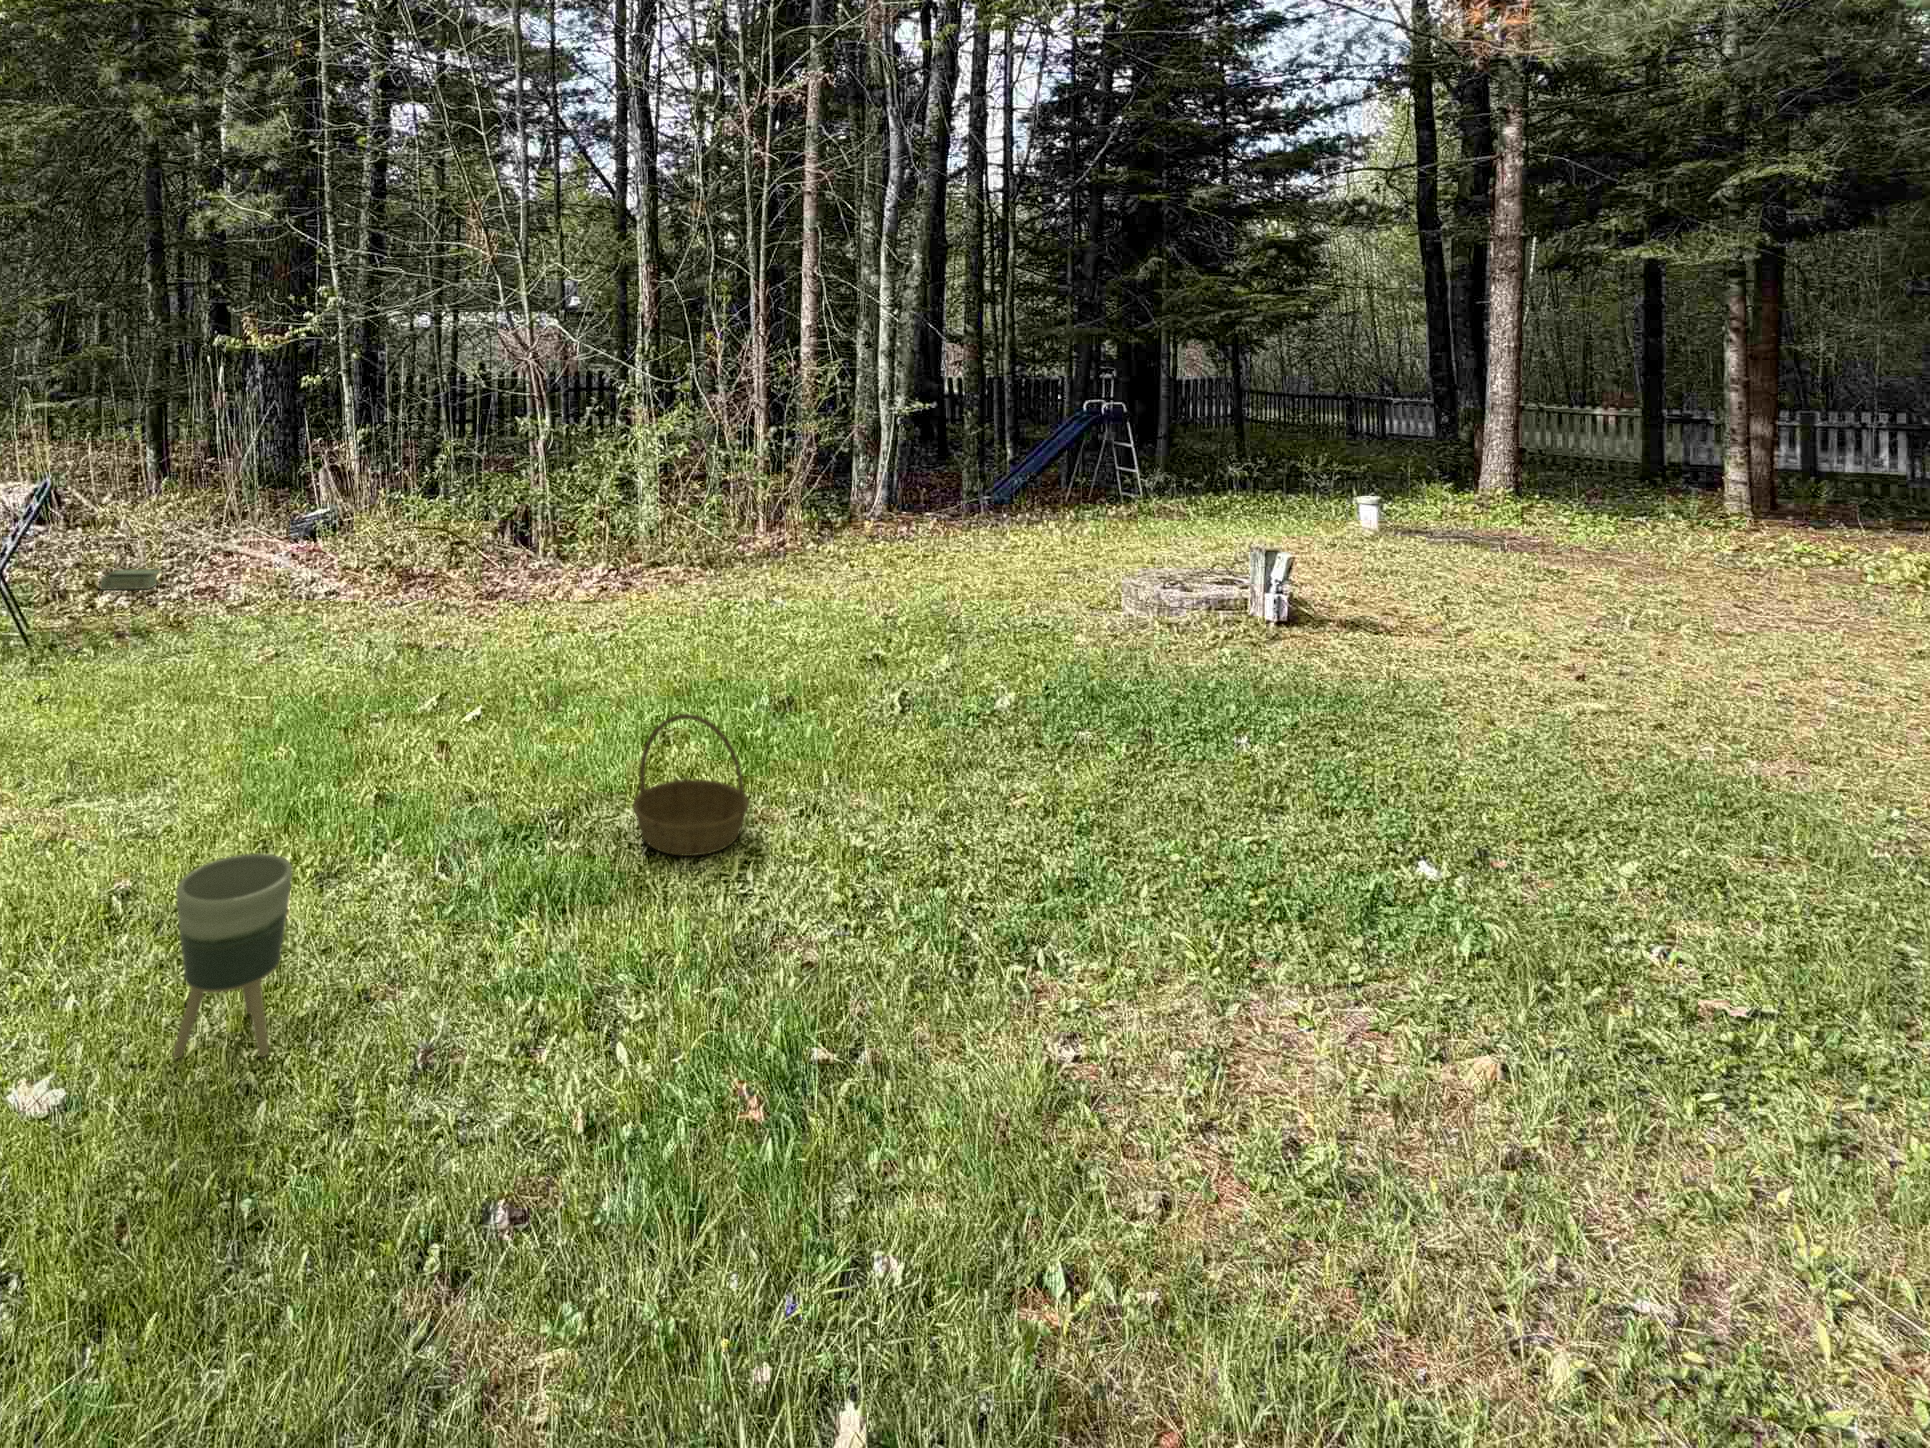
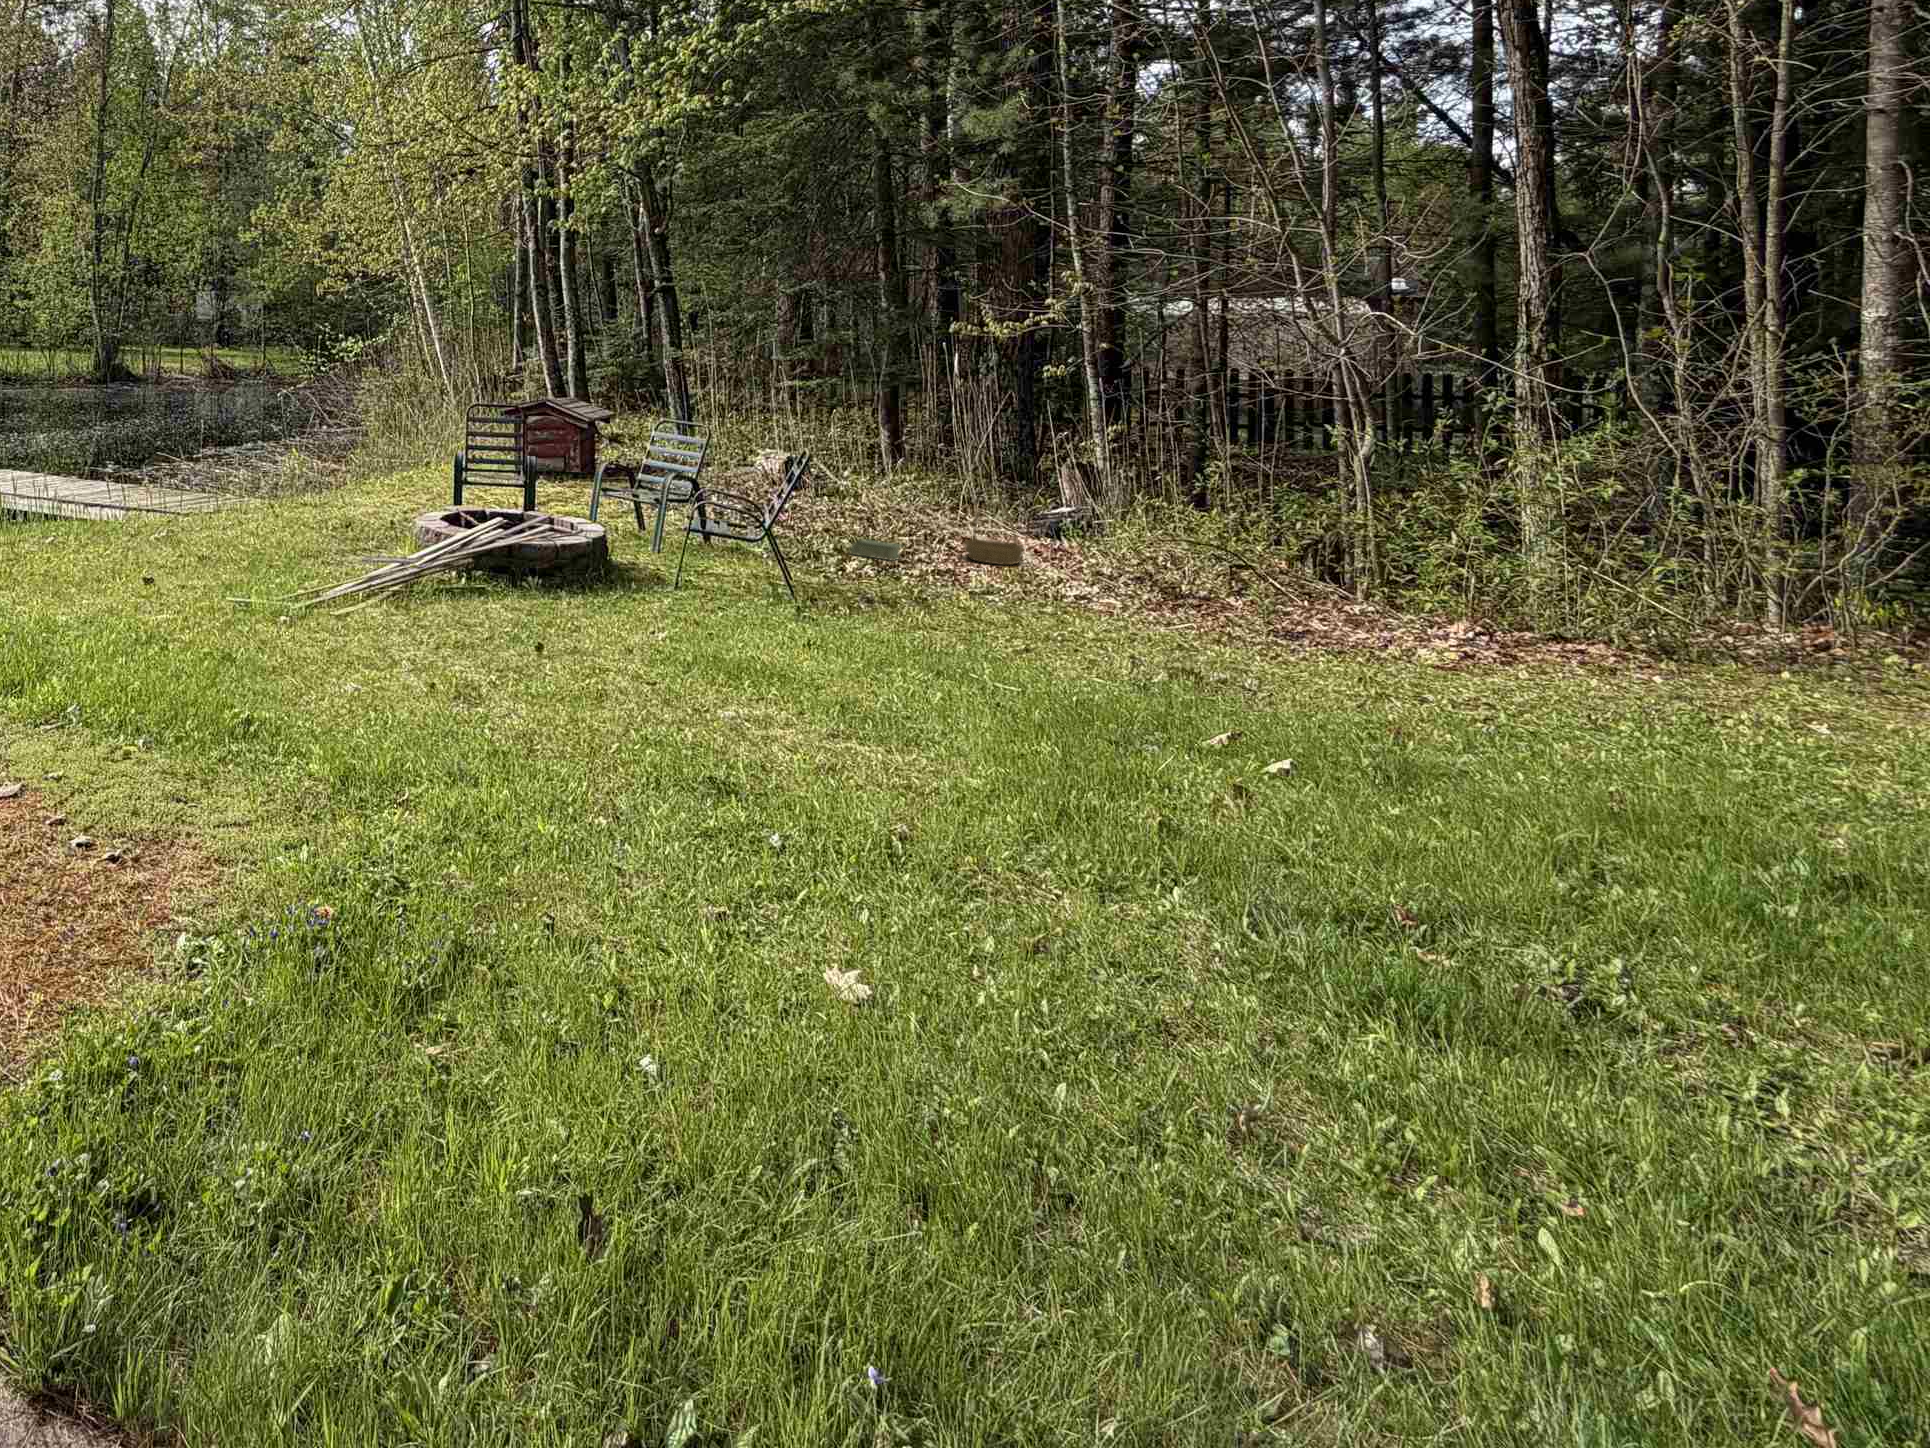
basket: present [633,714,749,856] -> present [964,504,1025,565]
planter: present [173,854,292,1058] -> none [981,764,1088,947]

